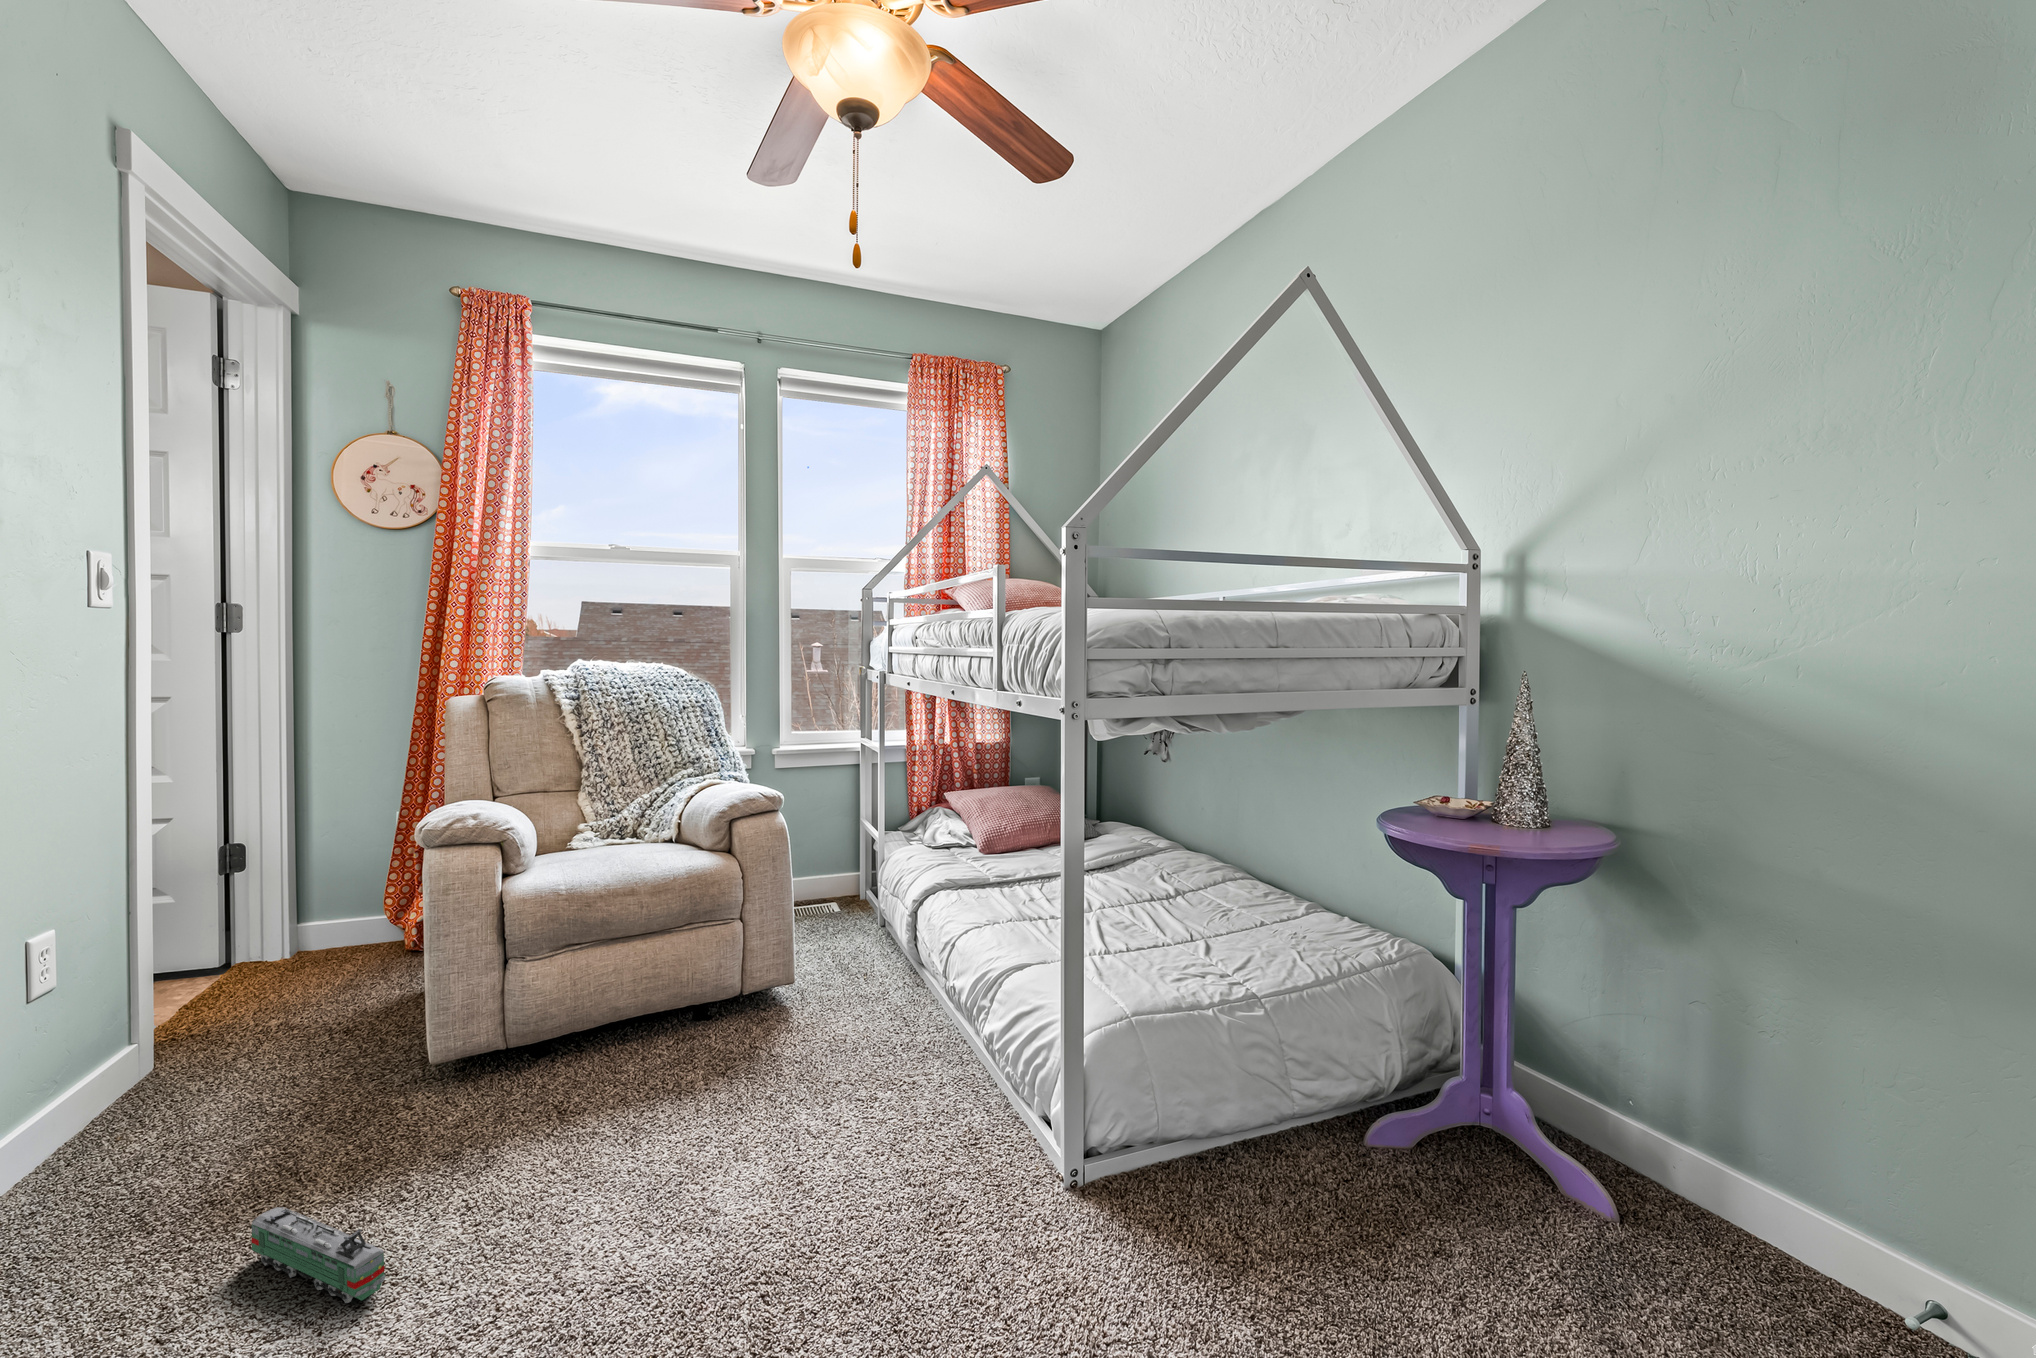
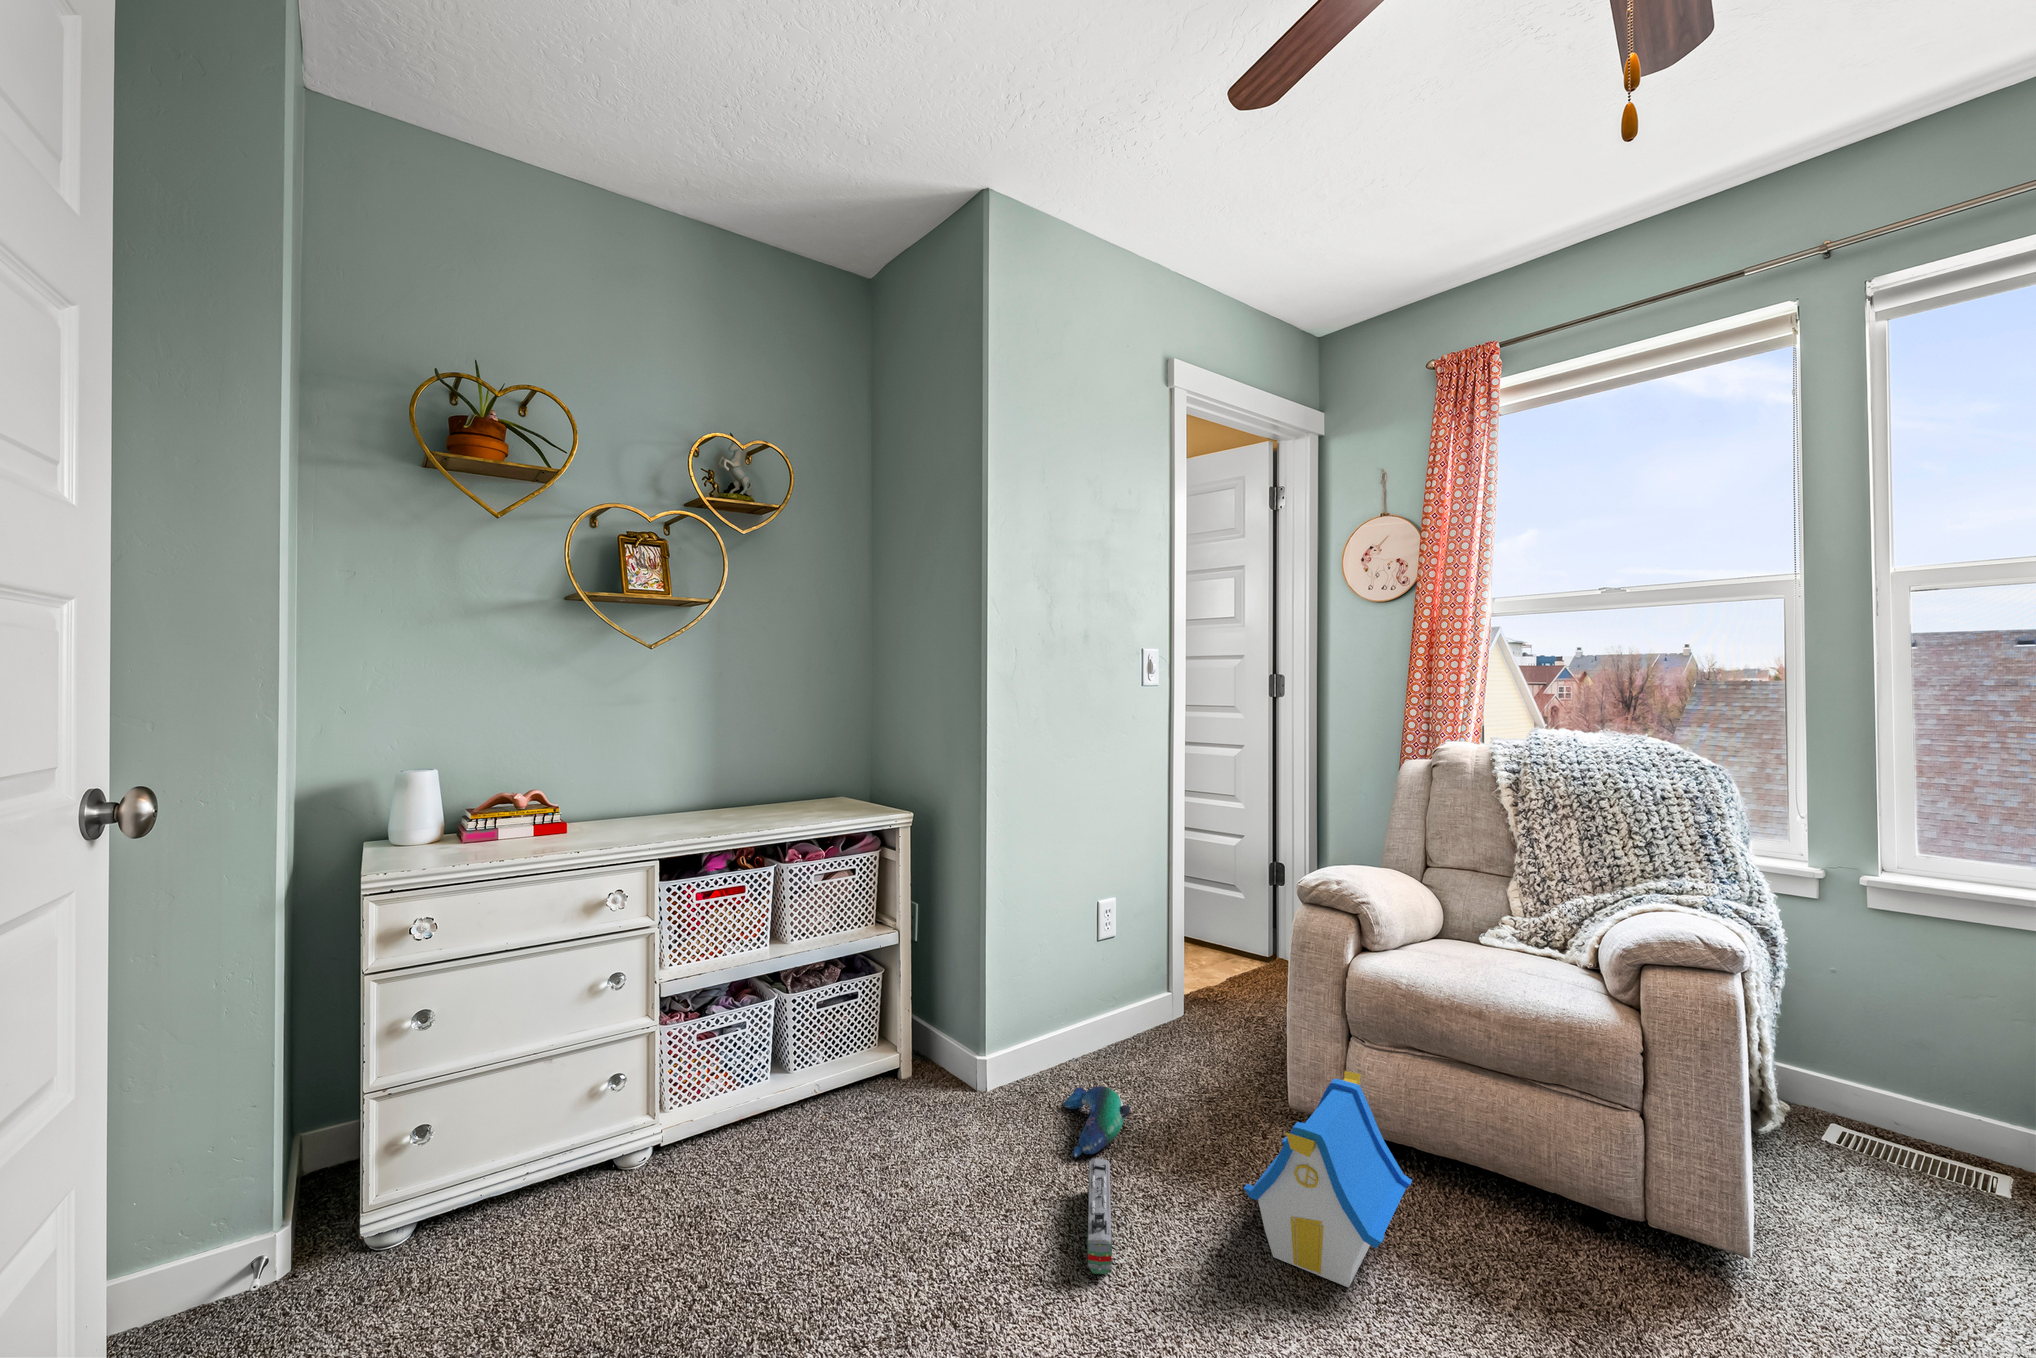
toy house: none [475,979,632,1169] -> present [1244,1071,1412,1287]
plush toy: none [84,1154,243,1252] -> present [1064,1086,1130,1158]

